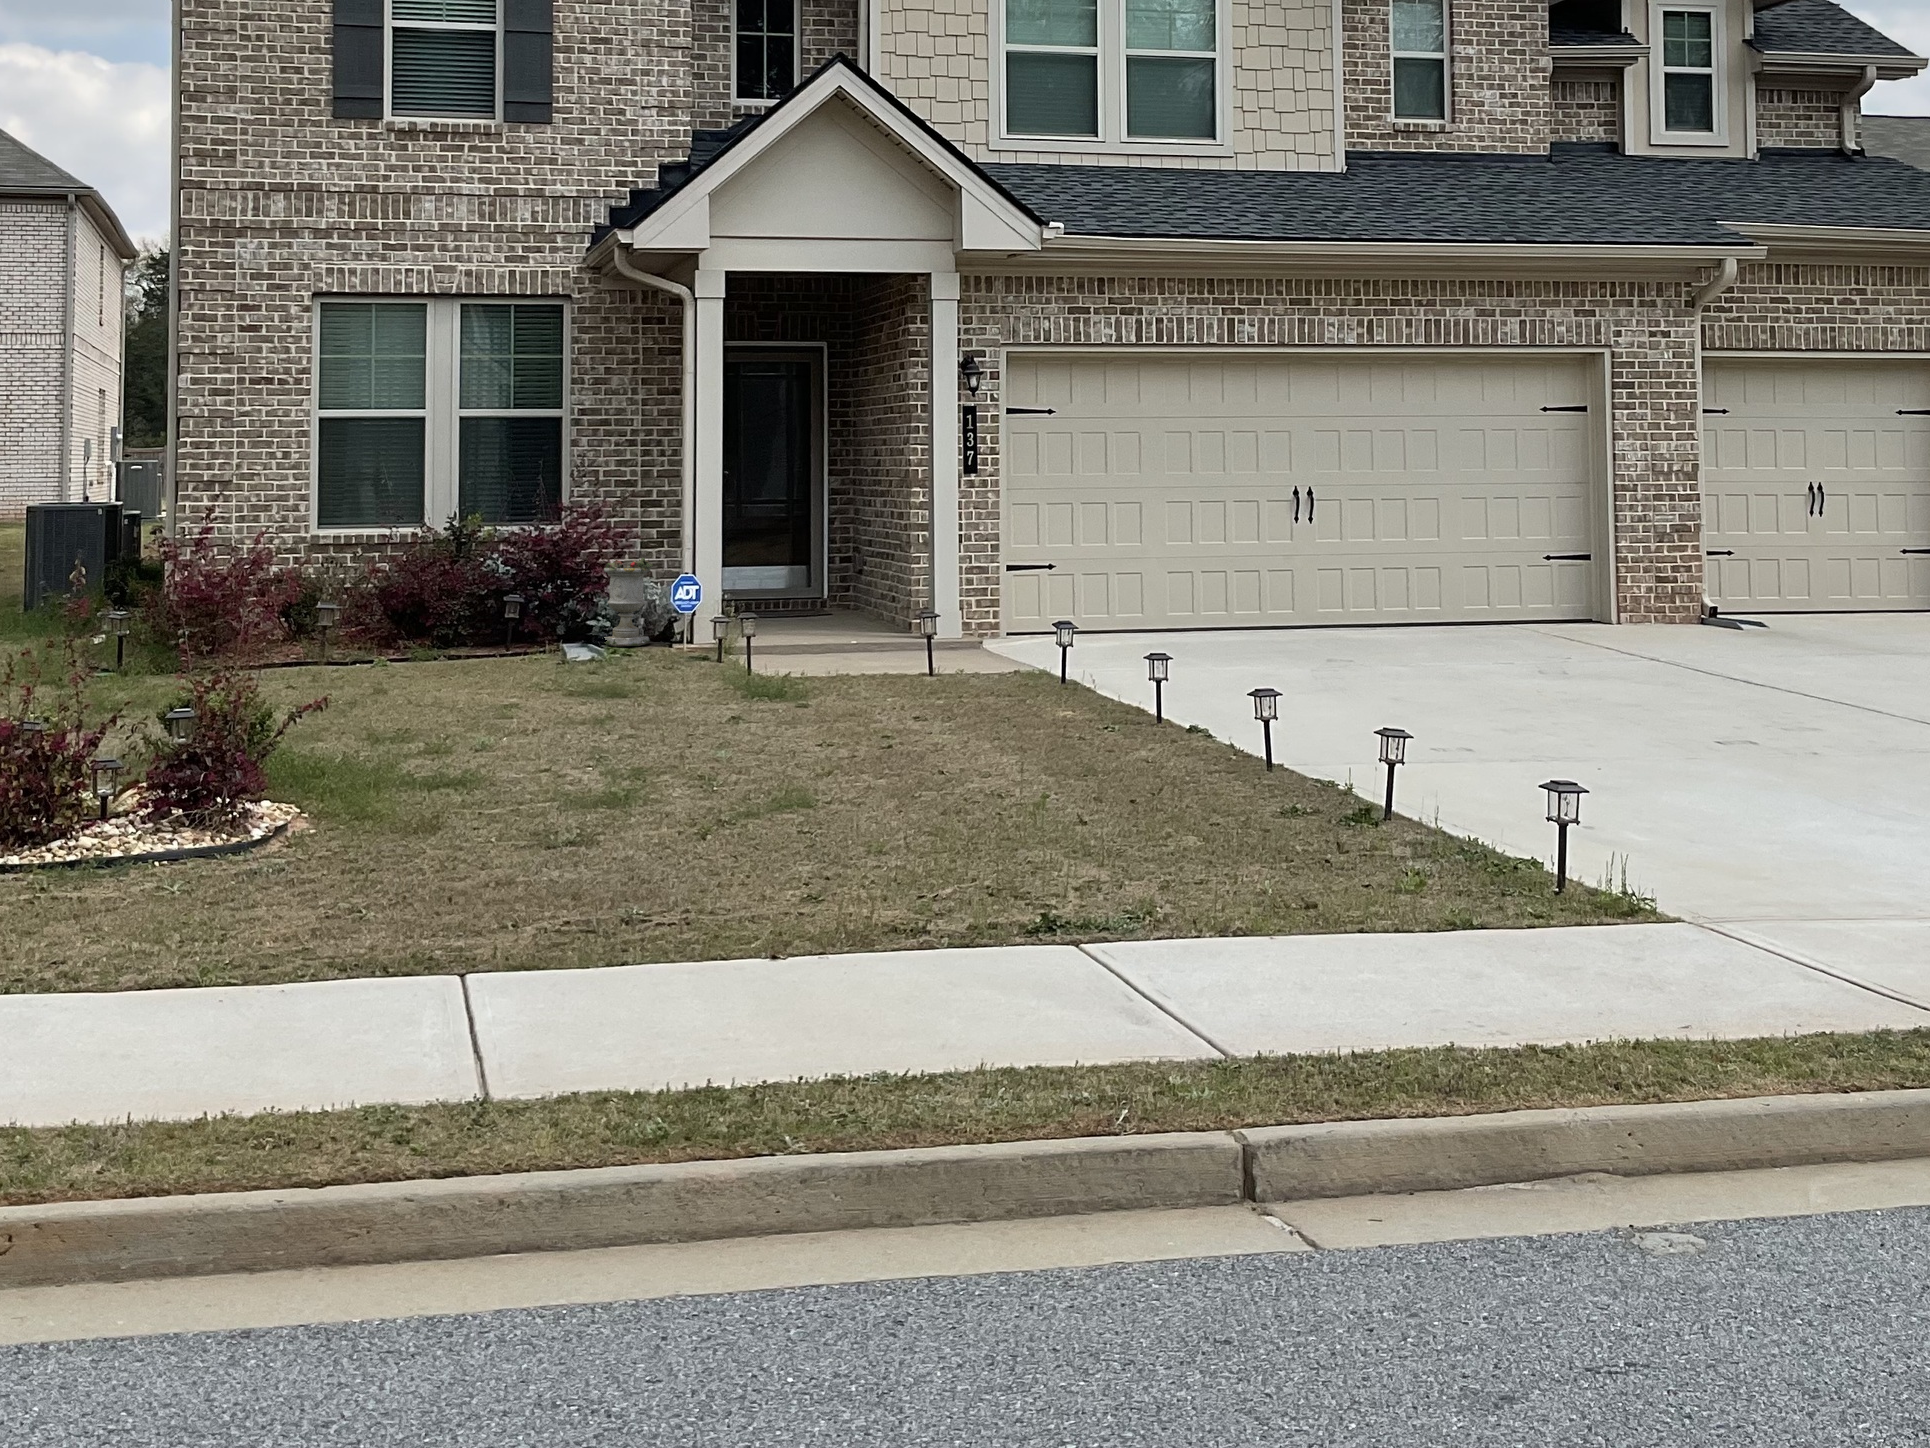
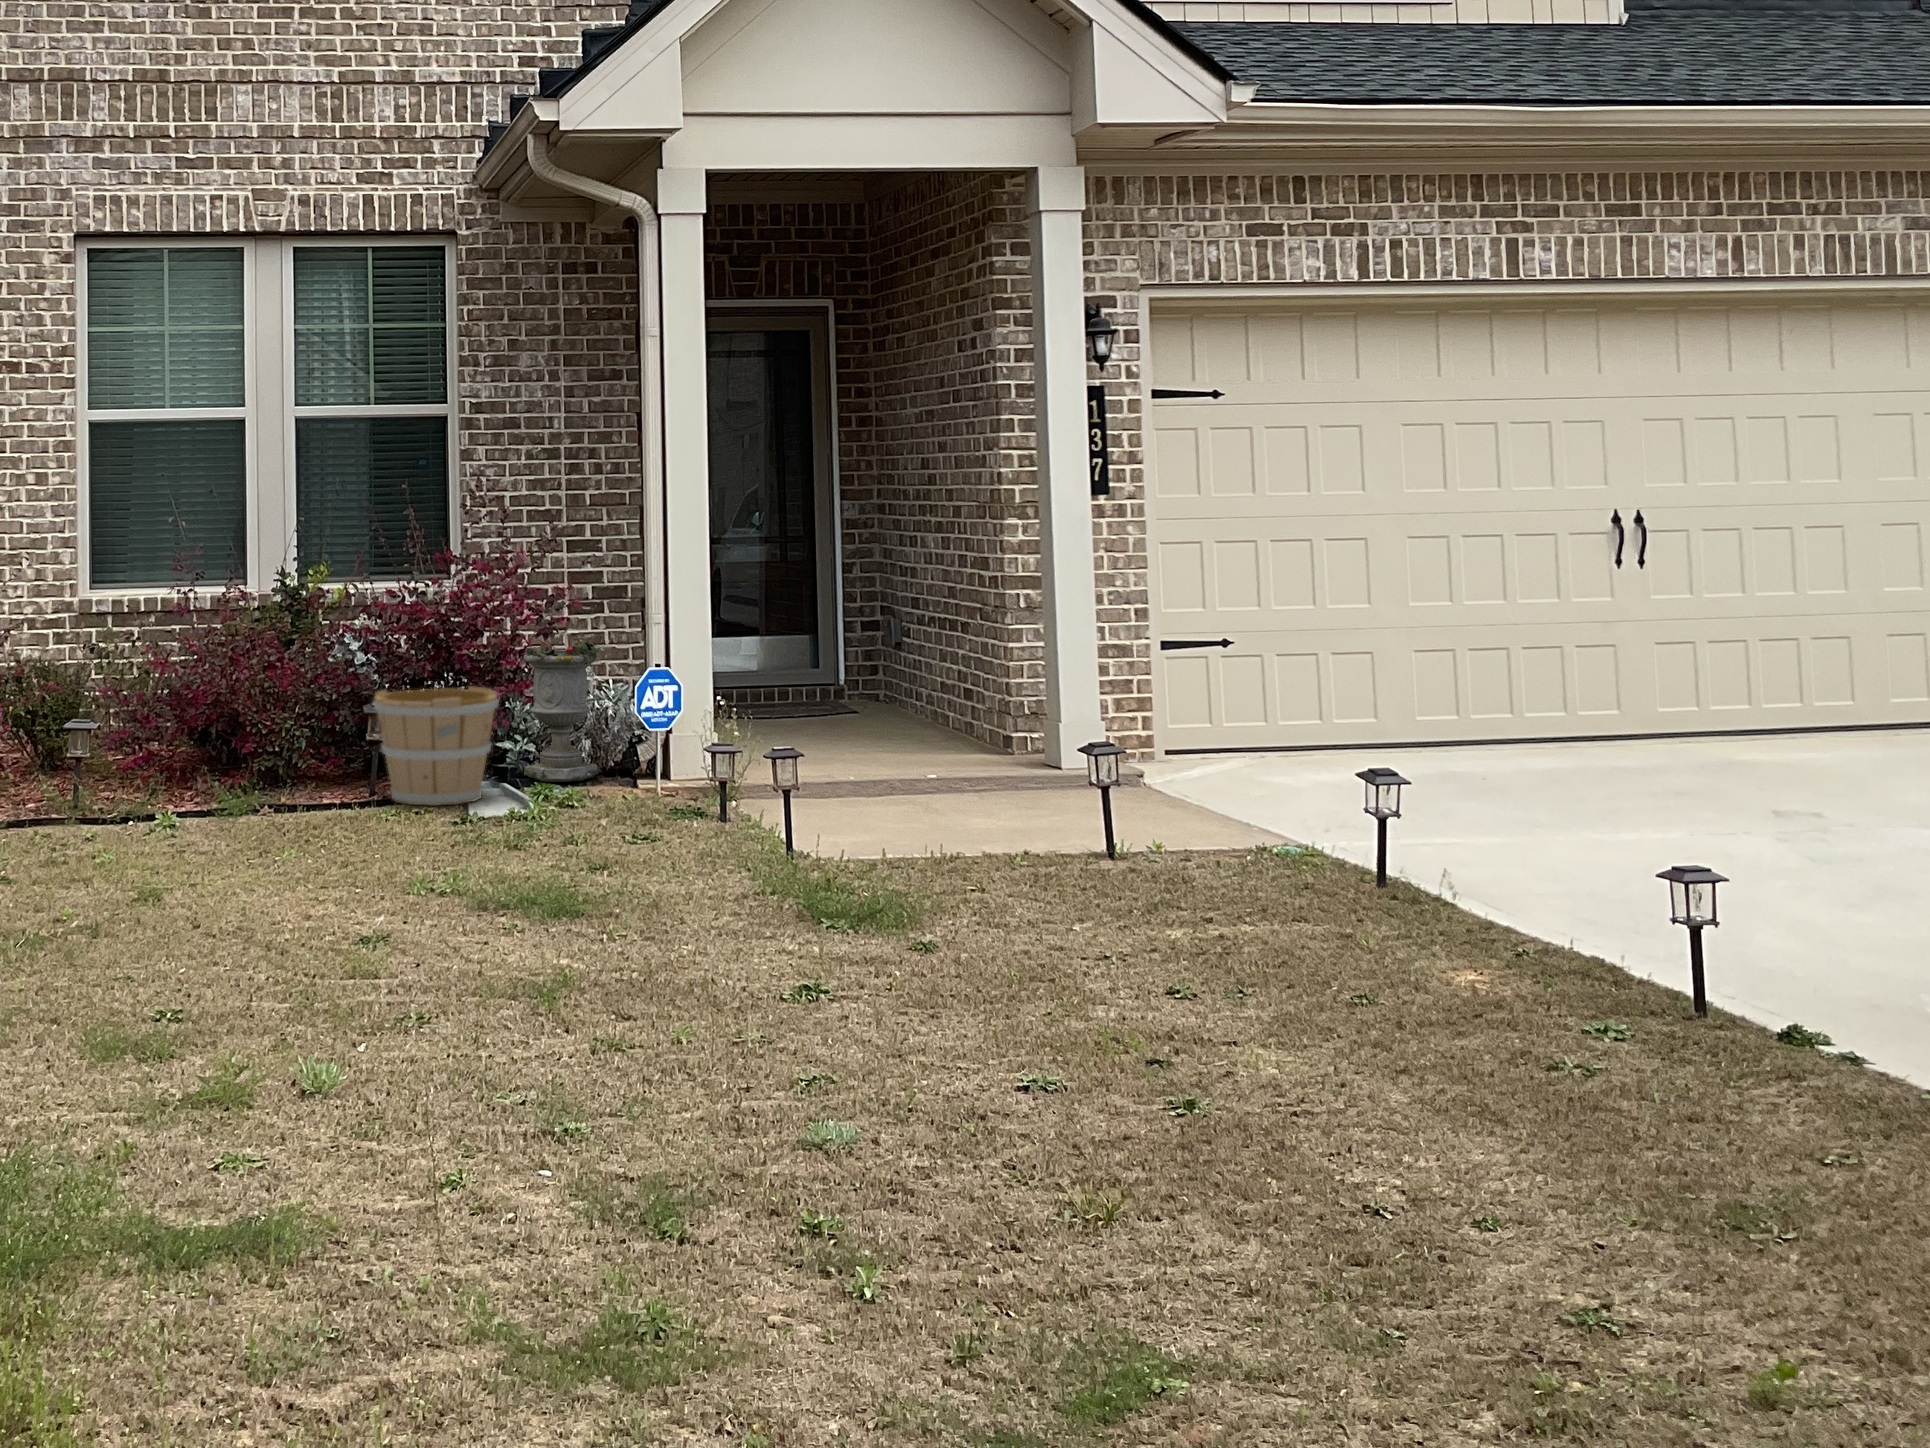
wooden bucket: none [508,586,587,656] -> present [374,686,499,806]

